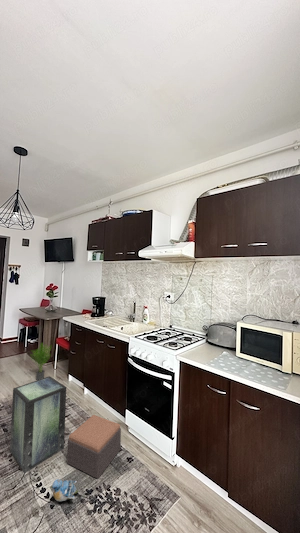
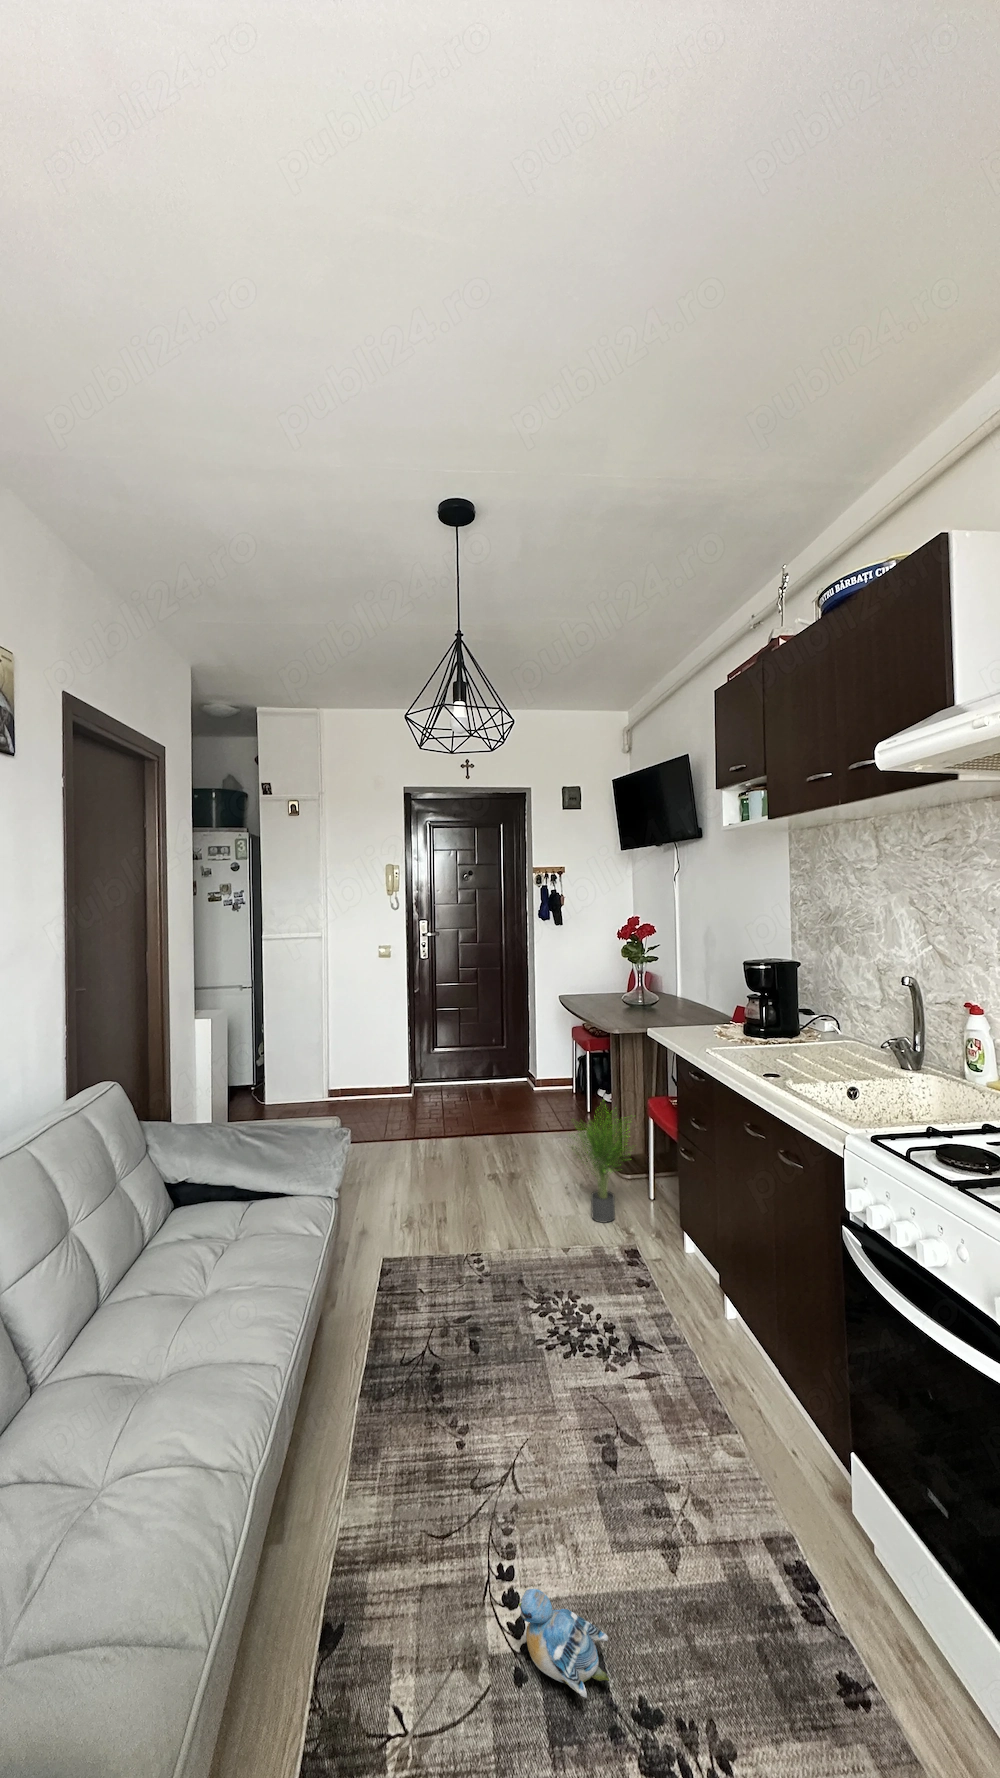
storage box: present [10,376,66,473] -> none [461,1220,609,1508]
footstool: present [67,415,121,479] -> none [601,1414,815,1676]

